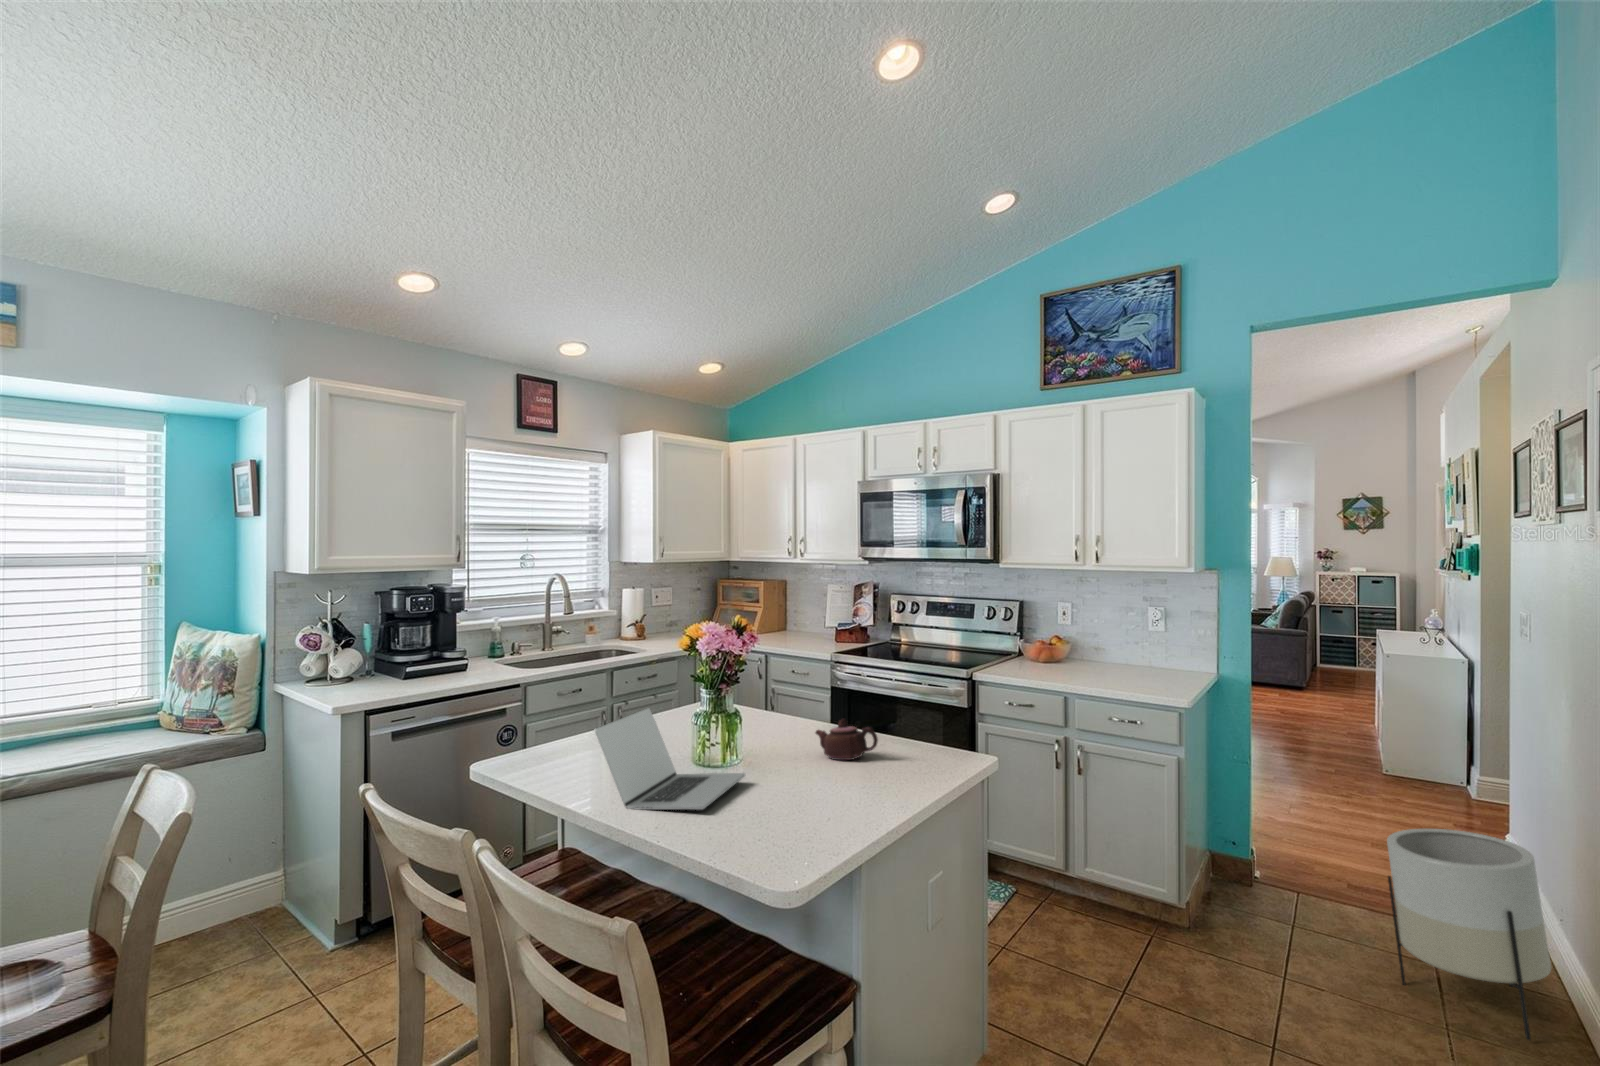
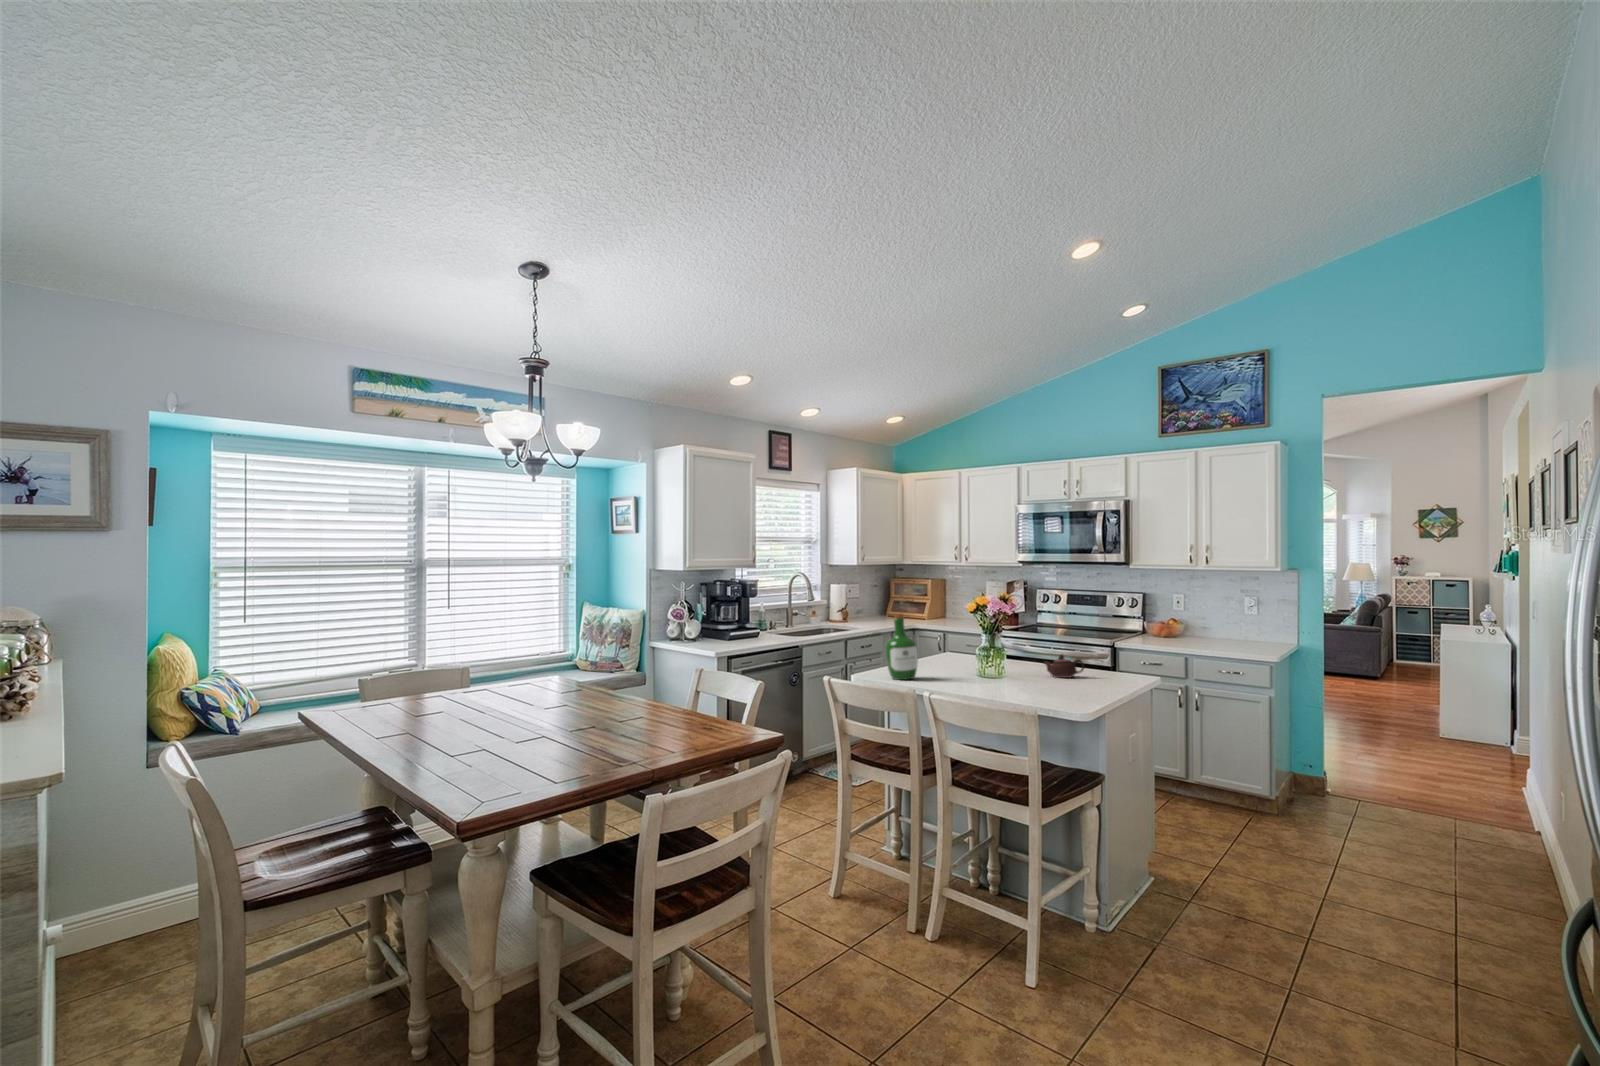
wine bottle: none [523,654,584,777] -> present [885,613,918,680]
laptop: present [595,708,745,810] -> none [949,643,1019,690]
planter: present [1387,829,1551,1040] -> none [1419,744,1531,870]

